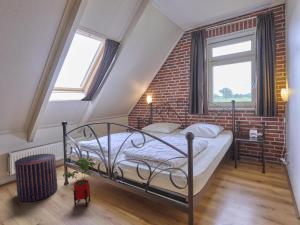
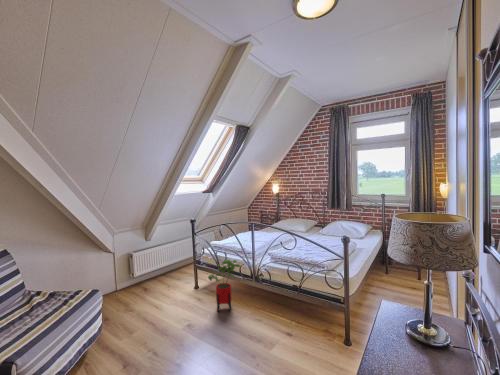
pouf: present [15,154,57,202] -> none [147,255,189,307]

